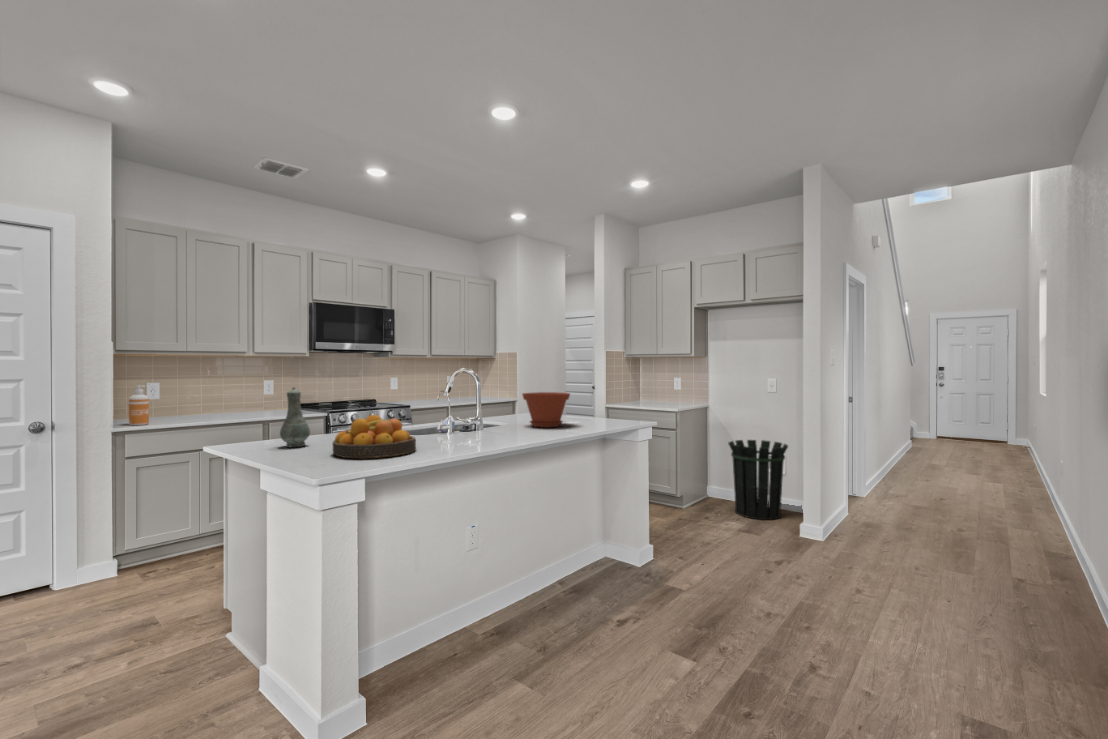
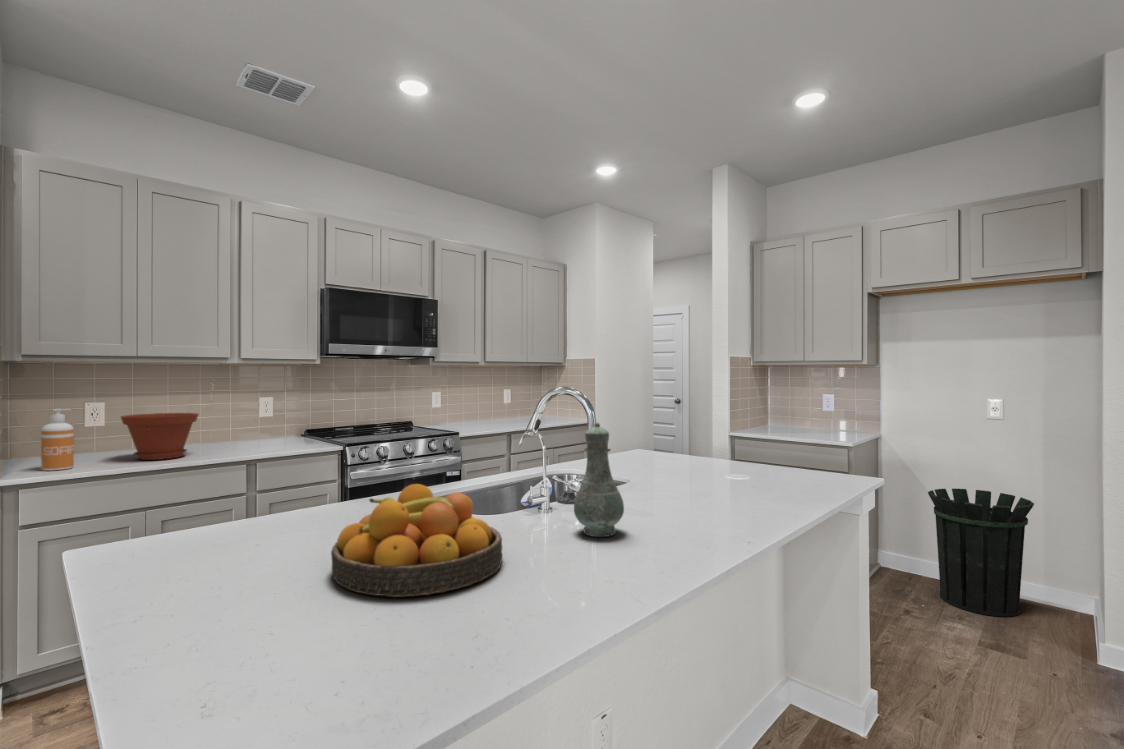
vase: present [280,387,310,447] -> present [574,423,624,537]
plant pot: present [522,392,570,427] -> present [121,413,198,460]

